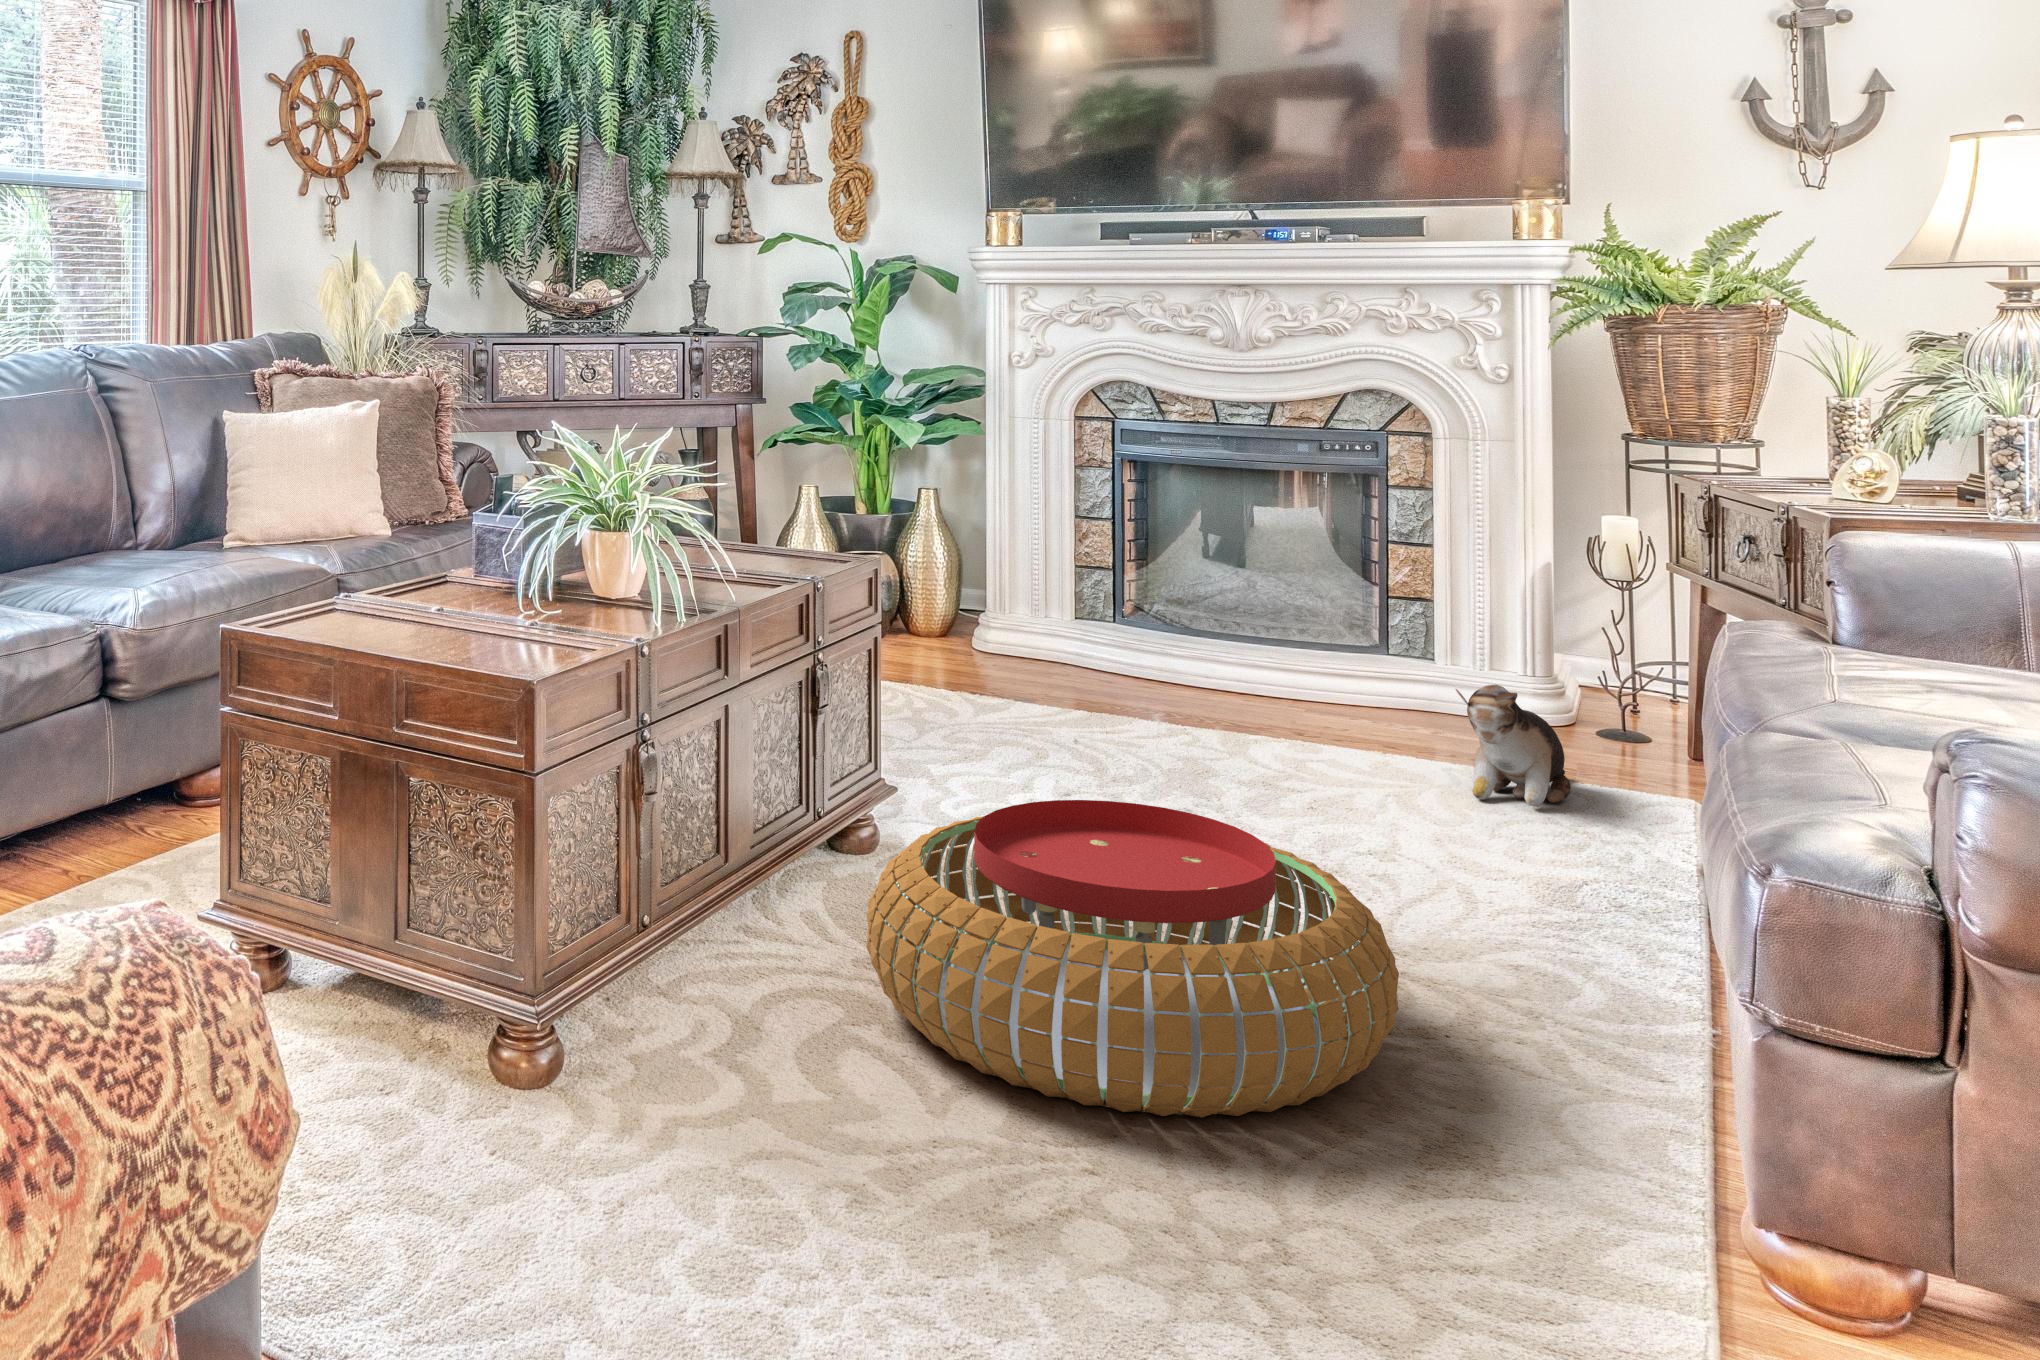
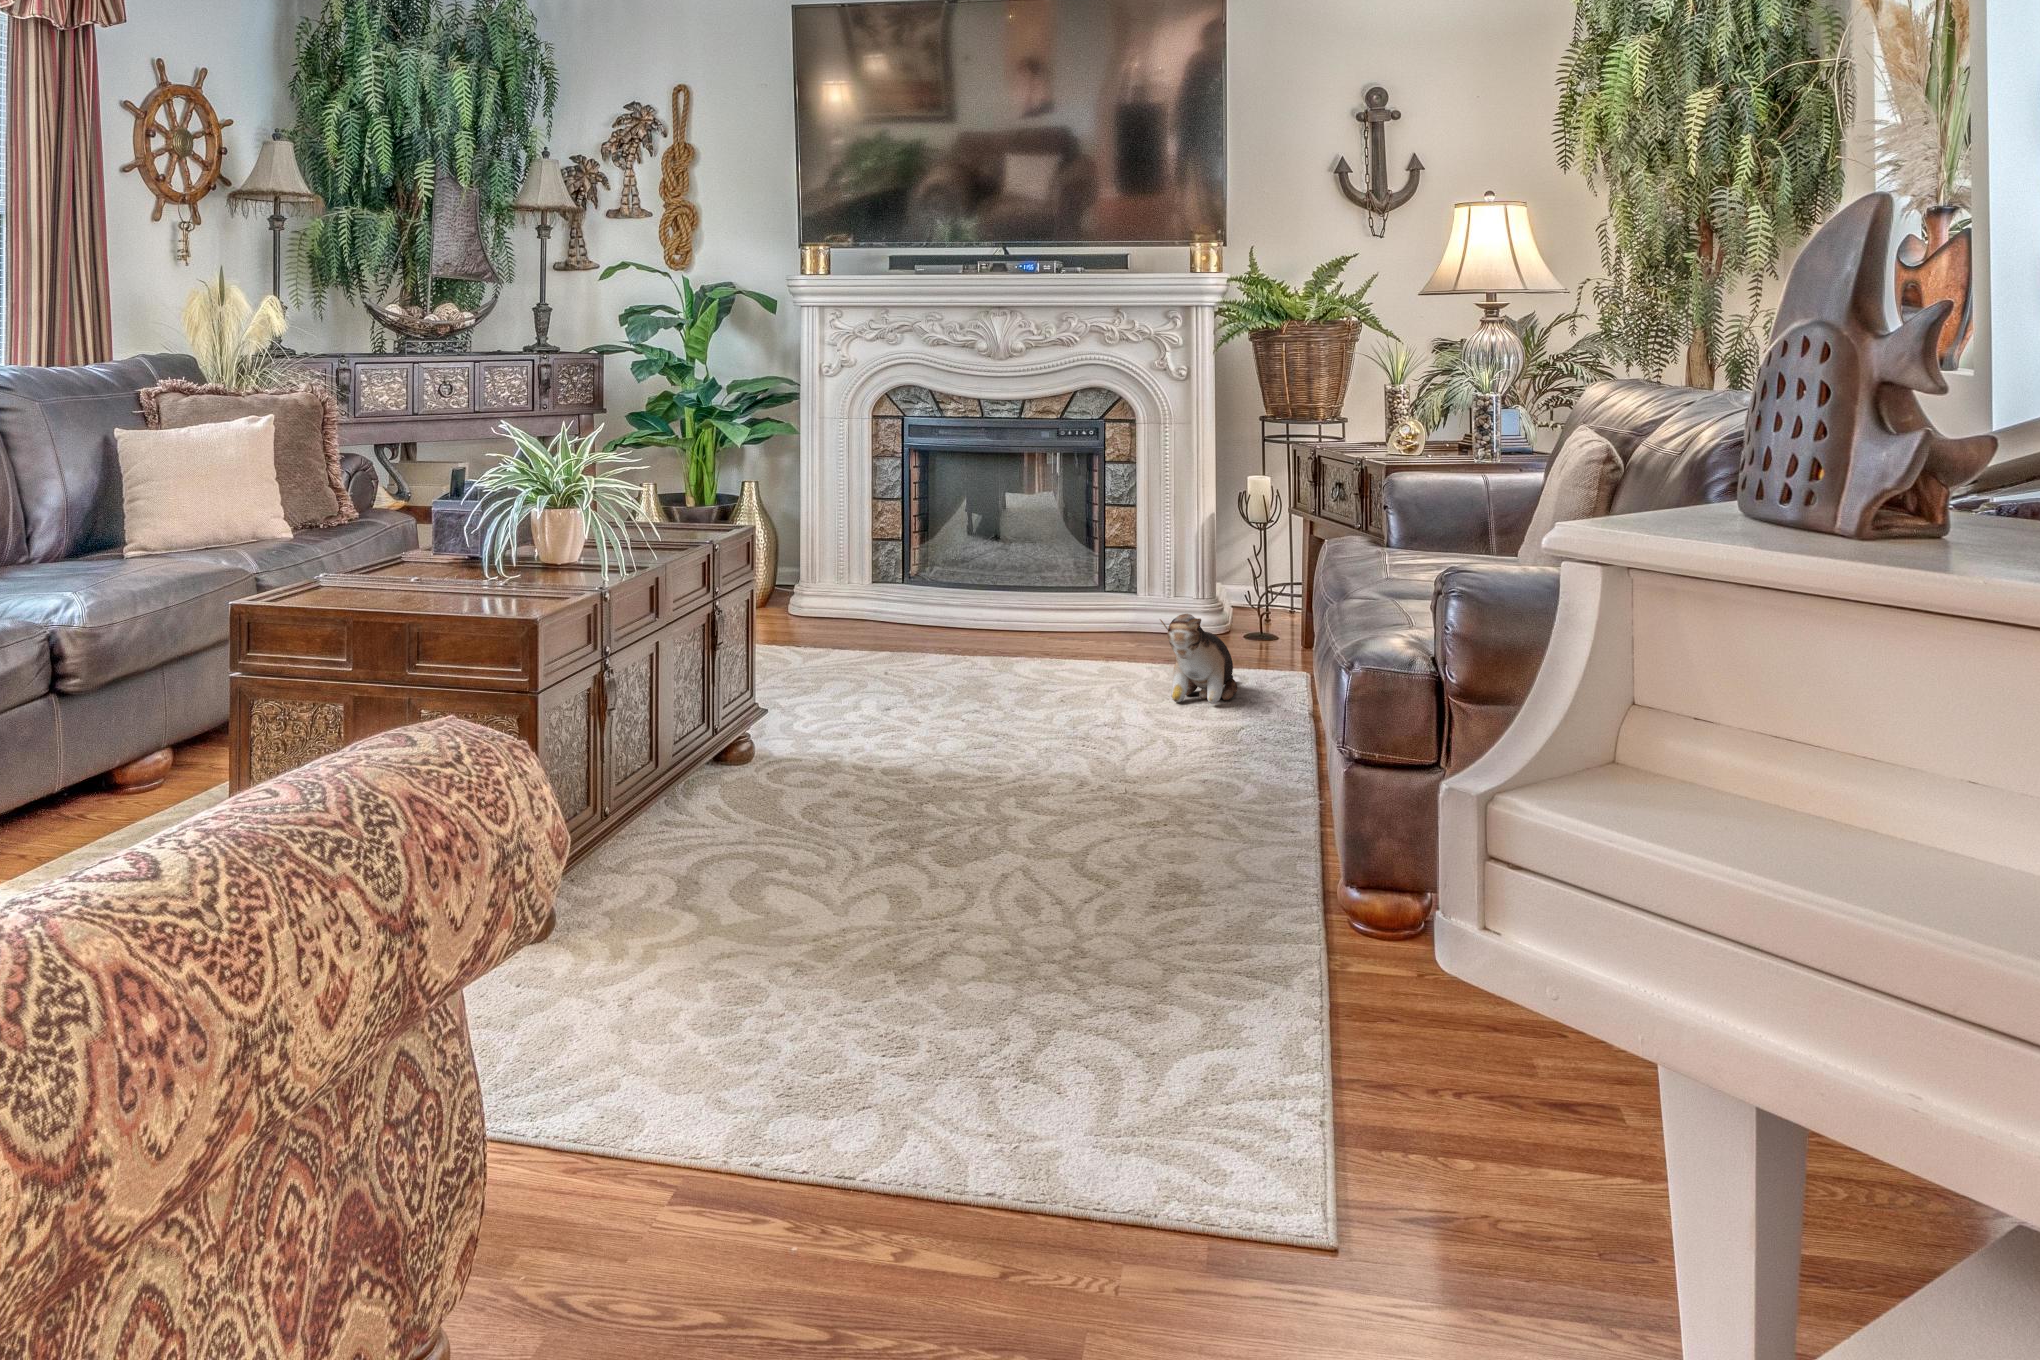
pouf: present [867,800,1399,1118] -> none [733,724,1130,960]

